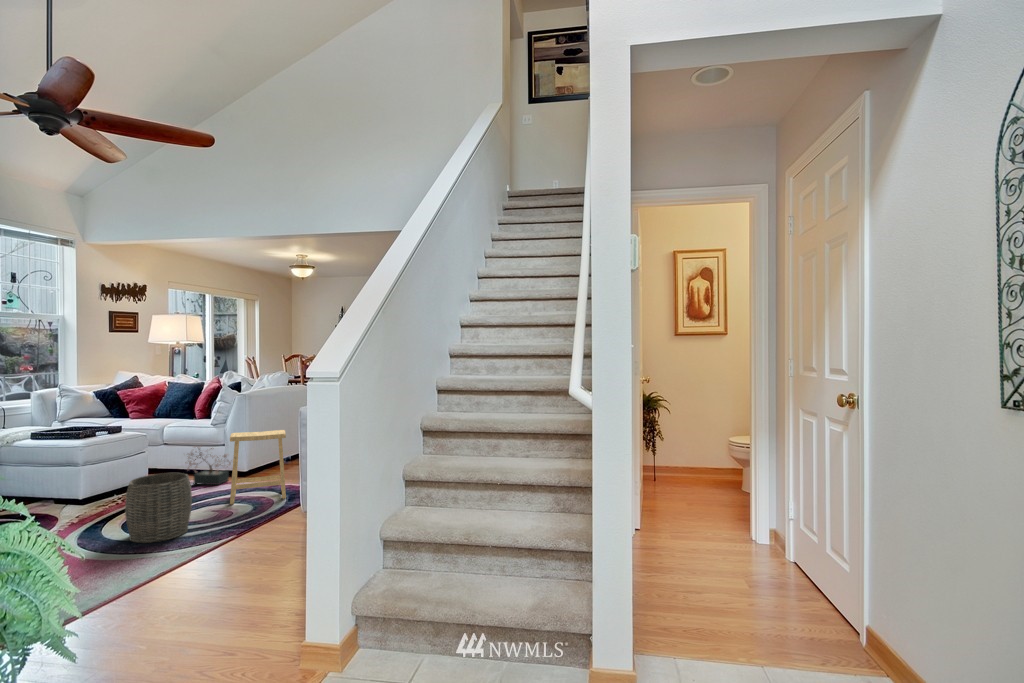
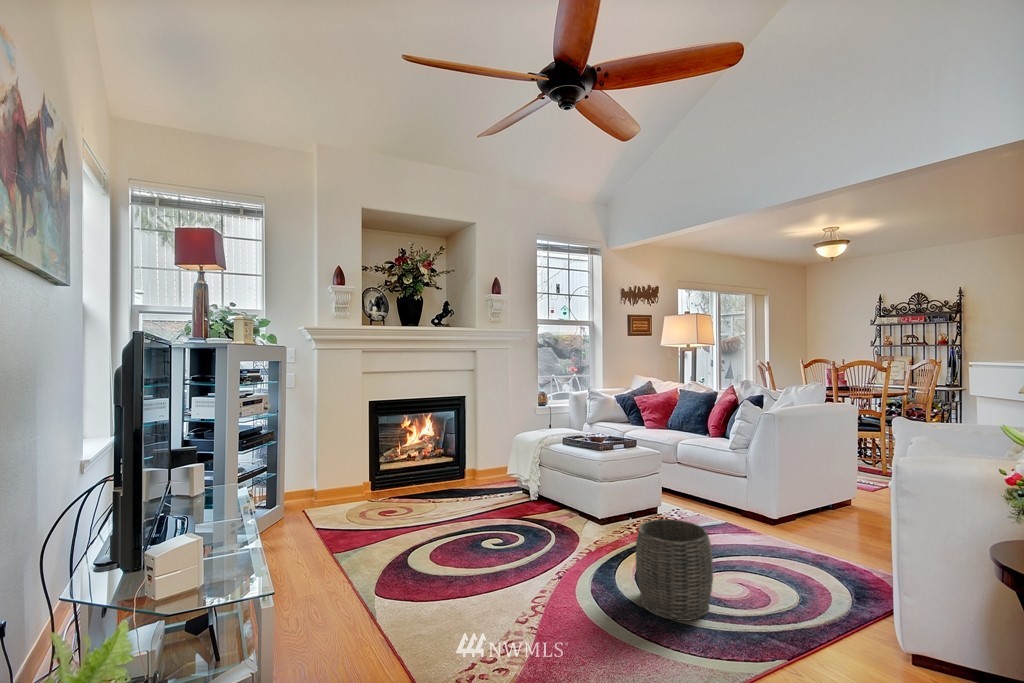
footstool: present [230,430,286,504] -> none [758,471,846,587]
decorative plant: present [187,446,231,485] -> none [699,472,760,530]

